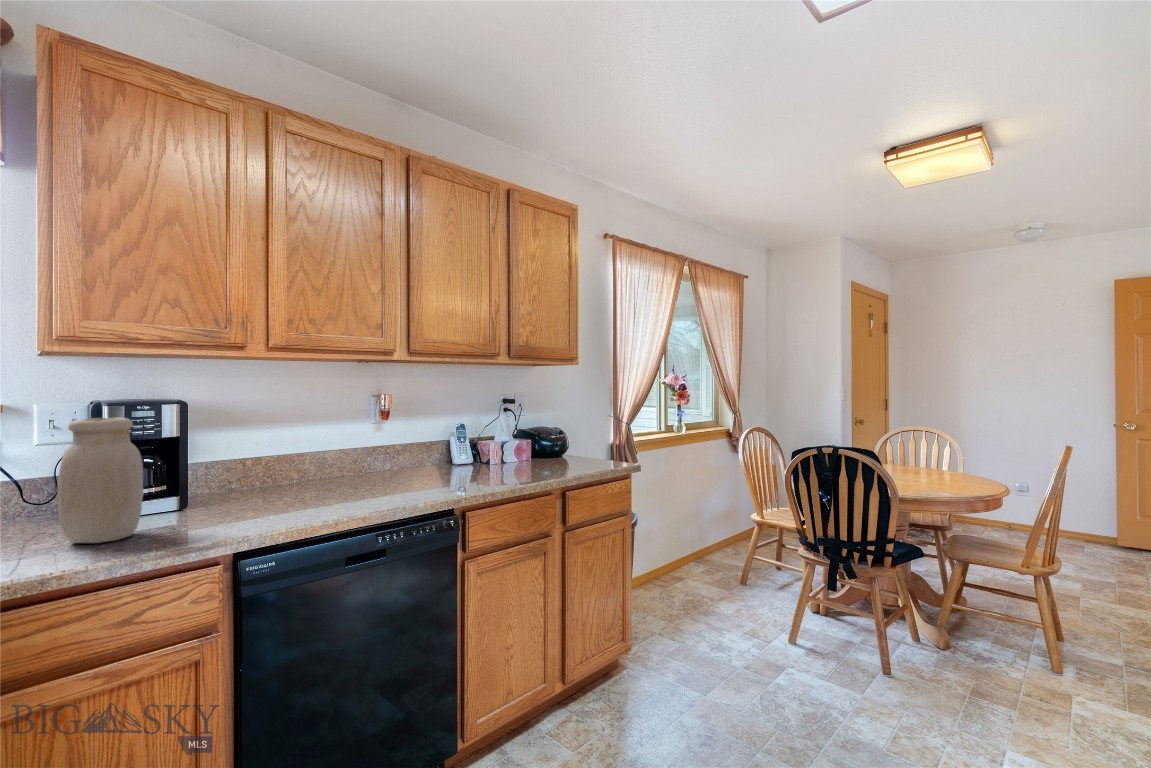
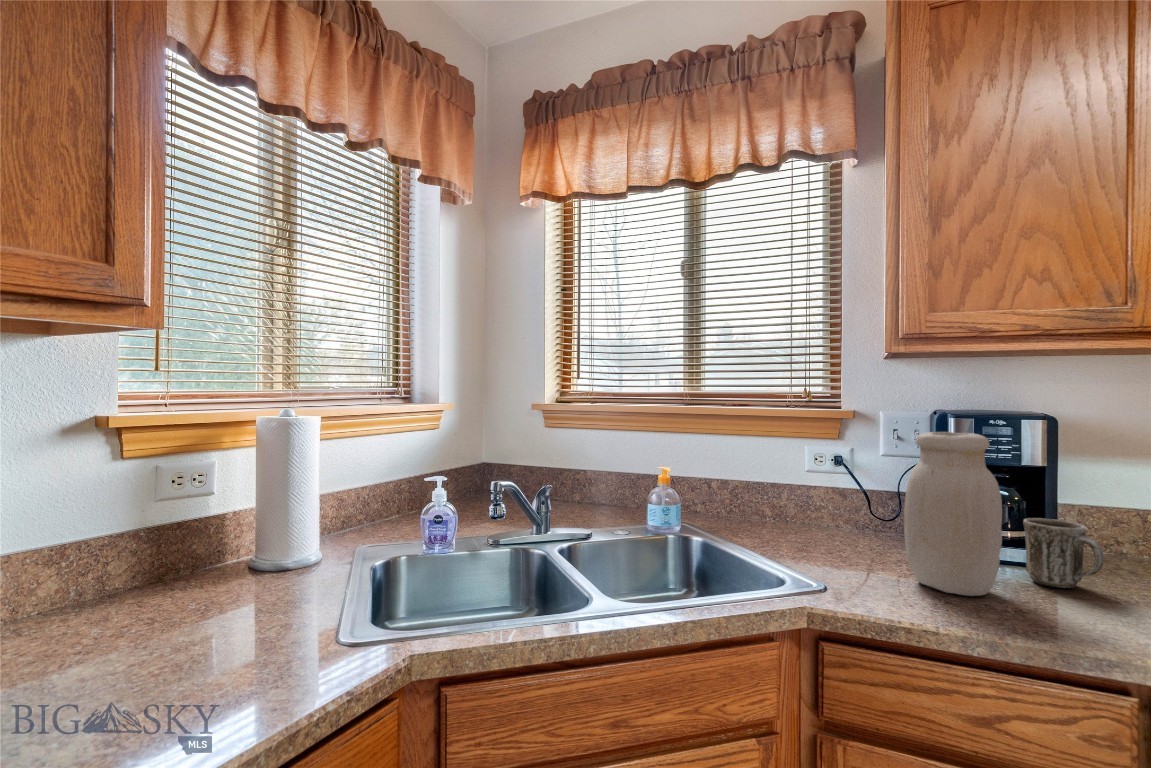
mug: none [162,472,213,519] -> present [1023,518,1104,588]

